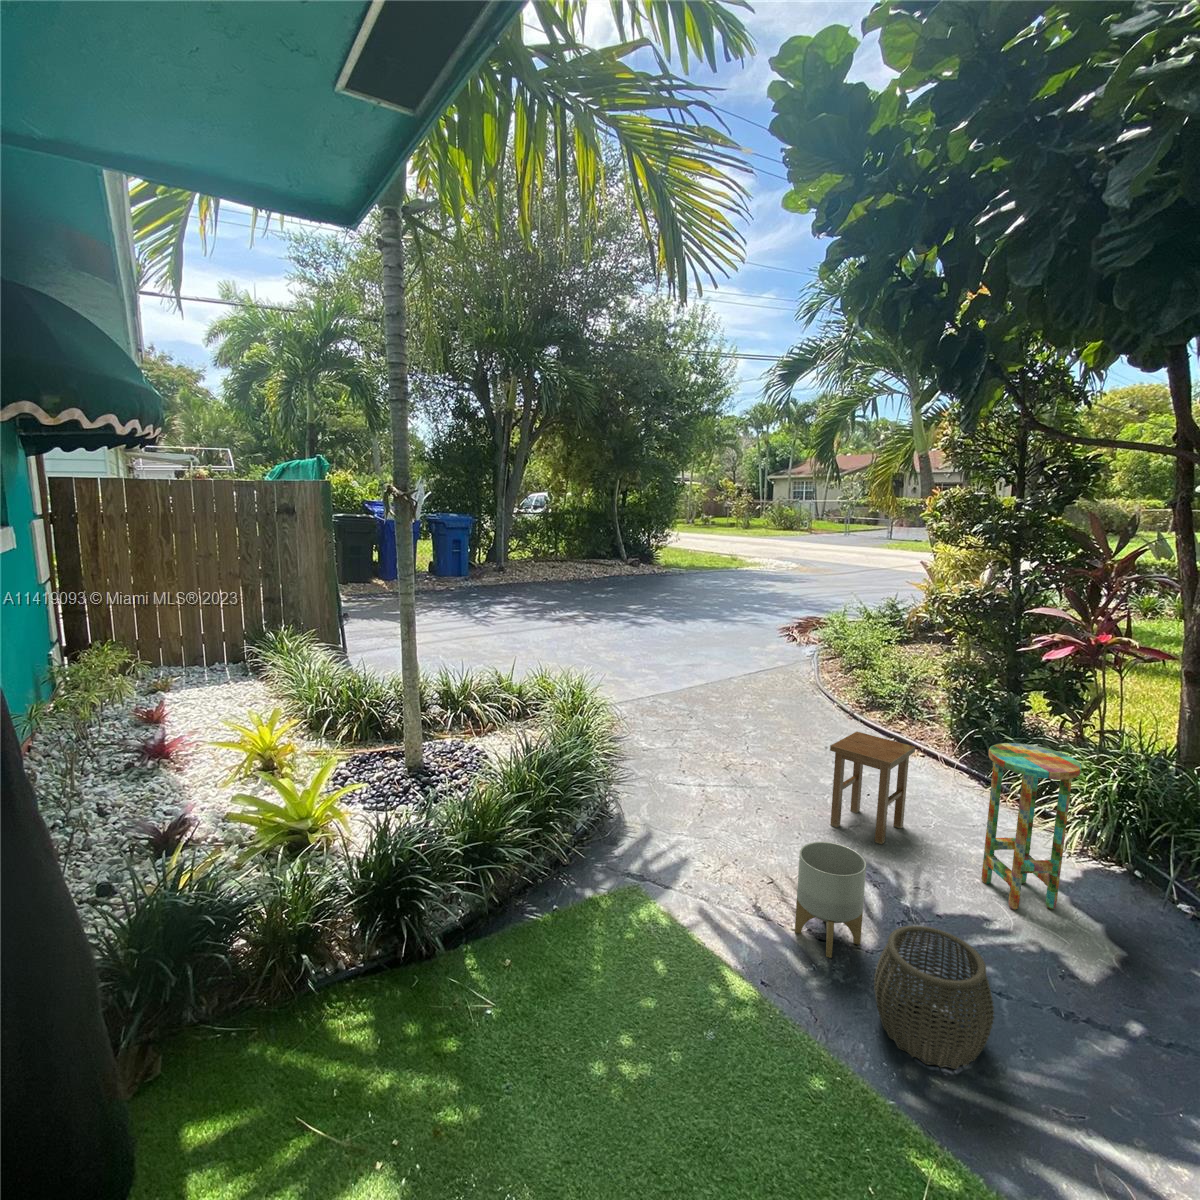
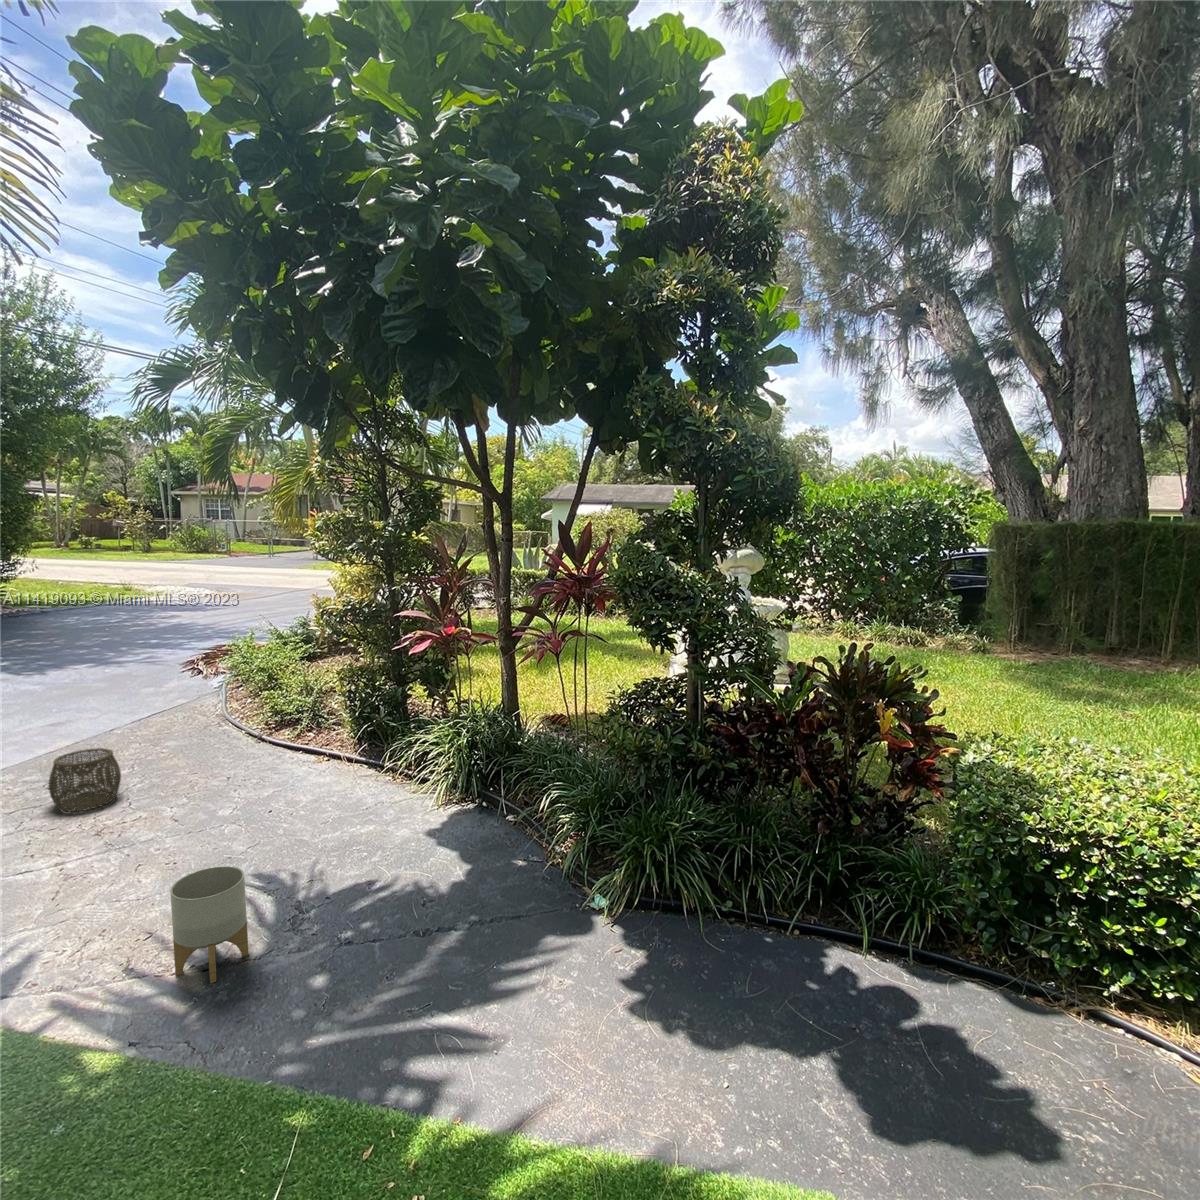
stool: present [830,732,915,844] -> none [216,751,305,853]
side table: present [981,743,1081,910] -> none [358,725,426,866]
woven basket: present [874,926,994,1069] -> present [48,748,121,812]

